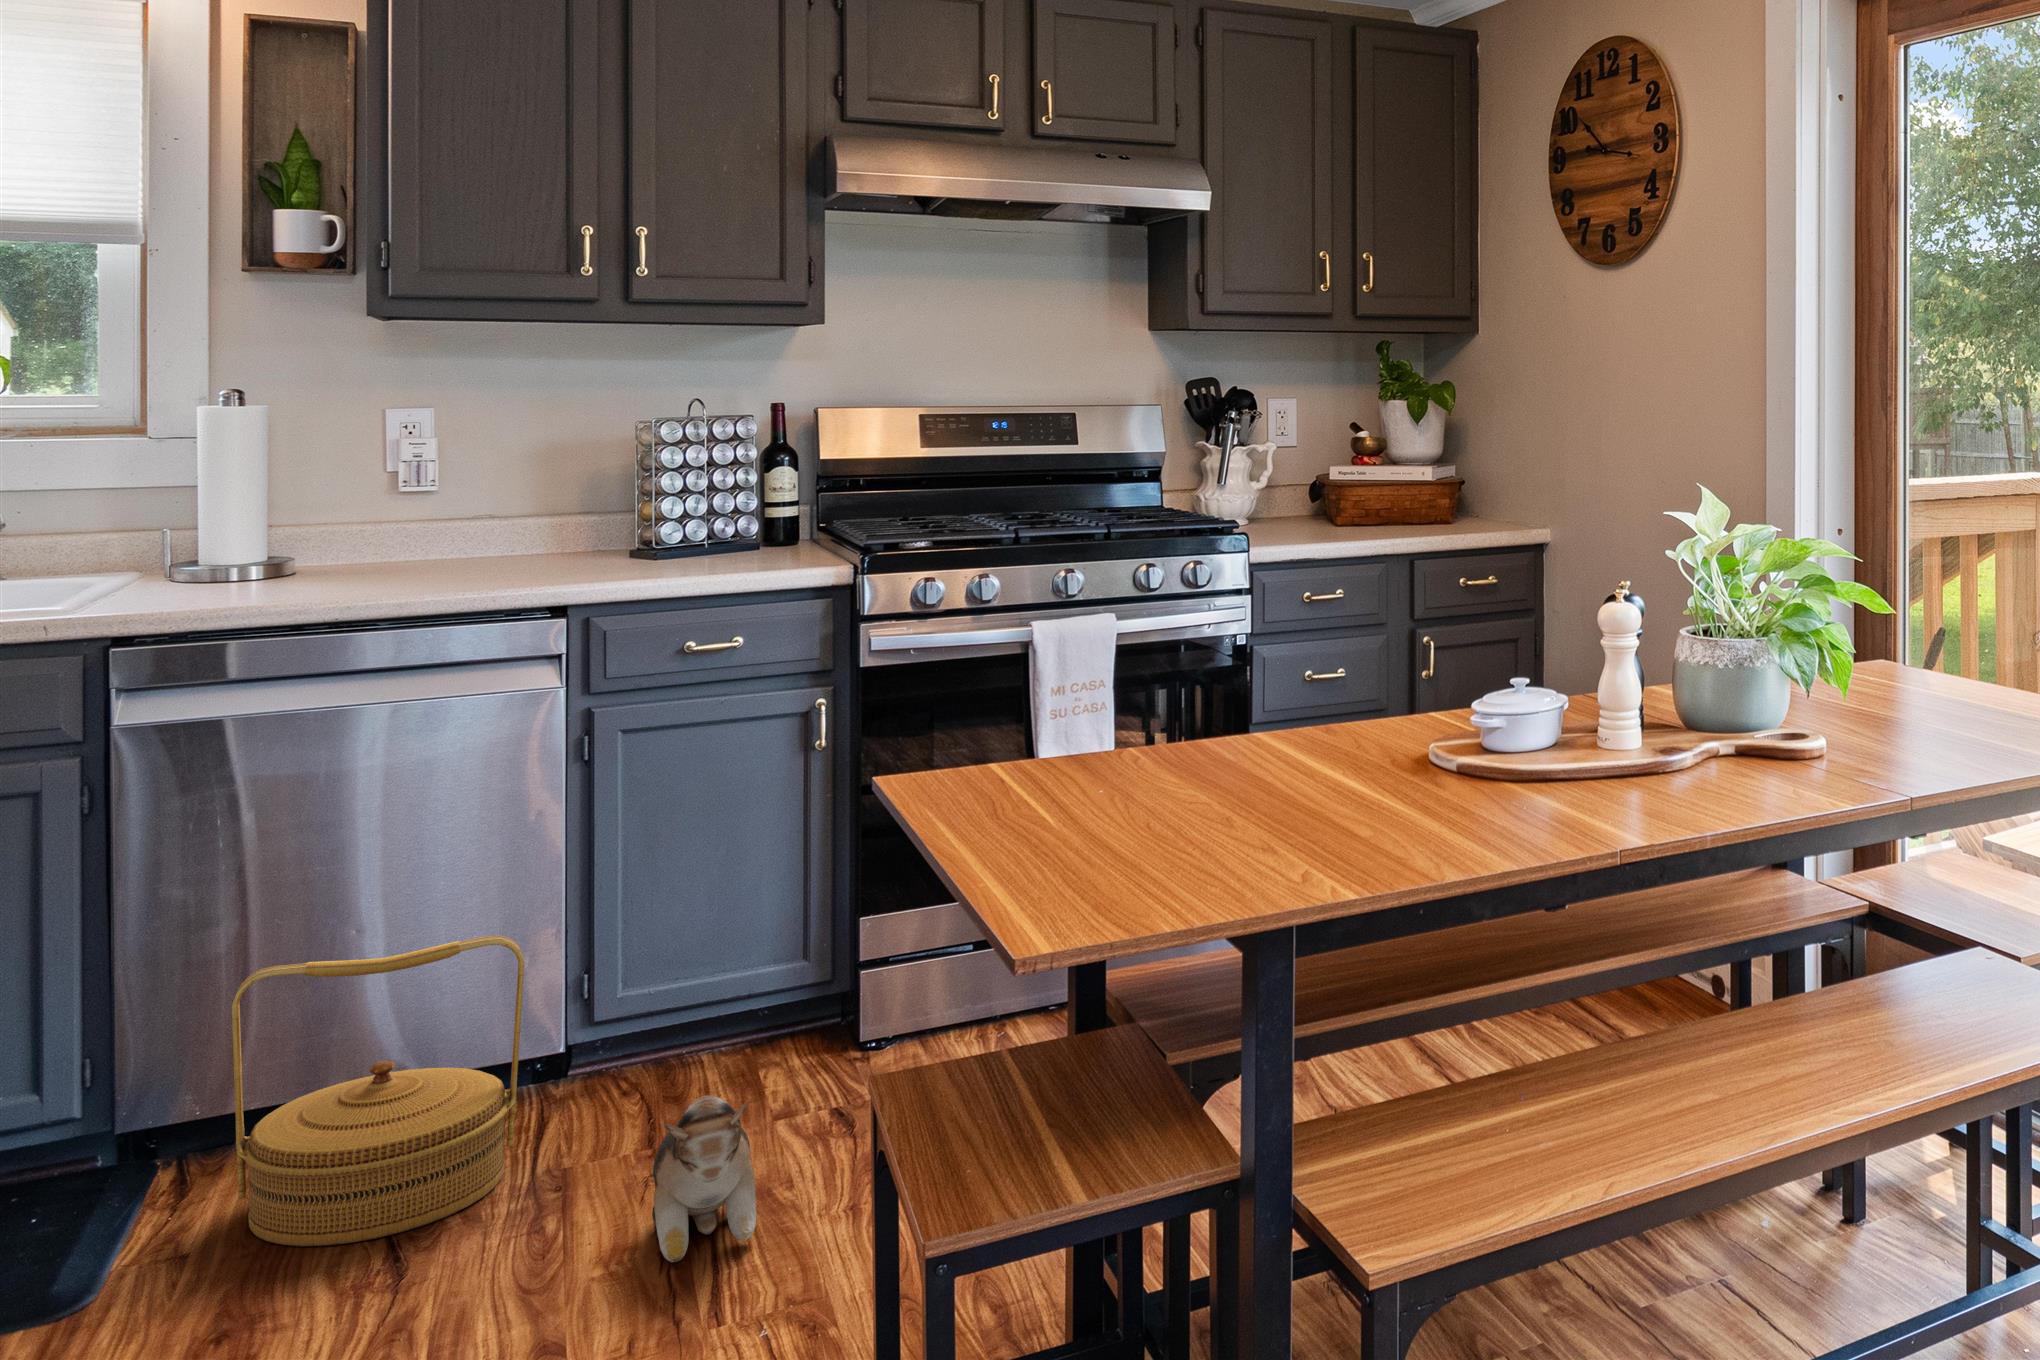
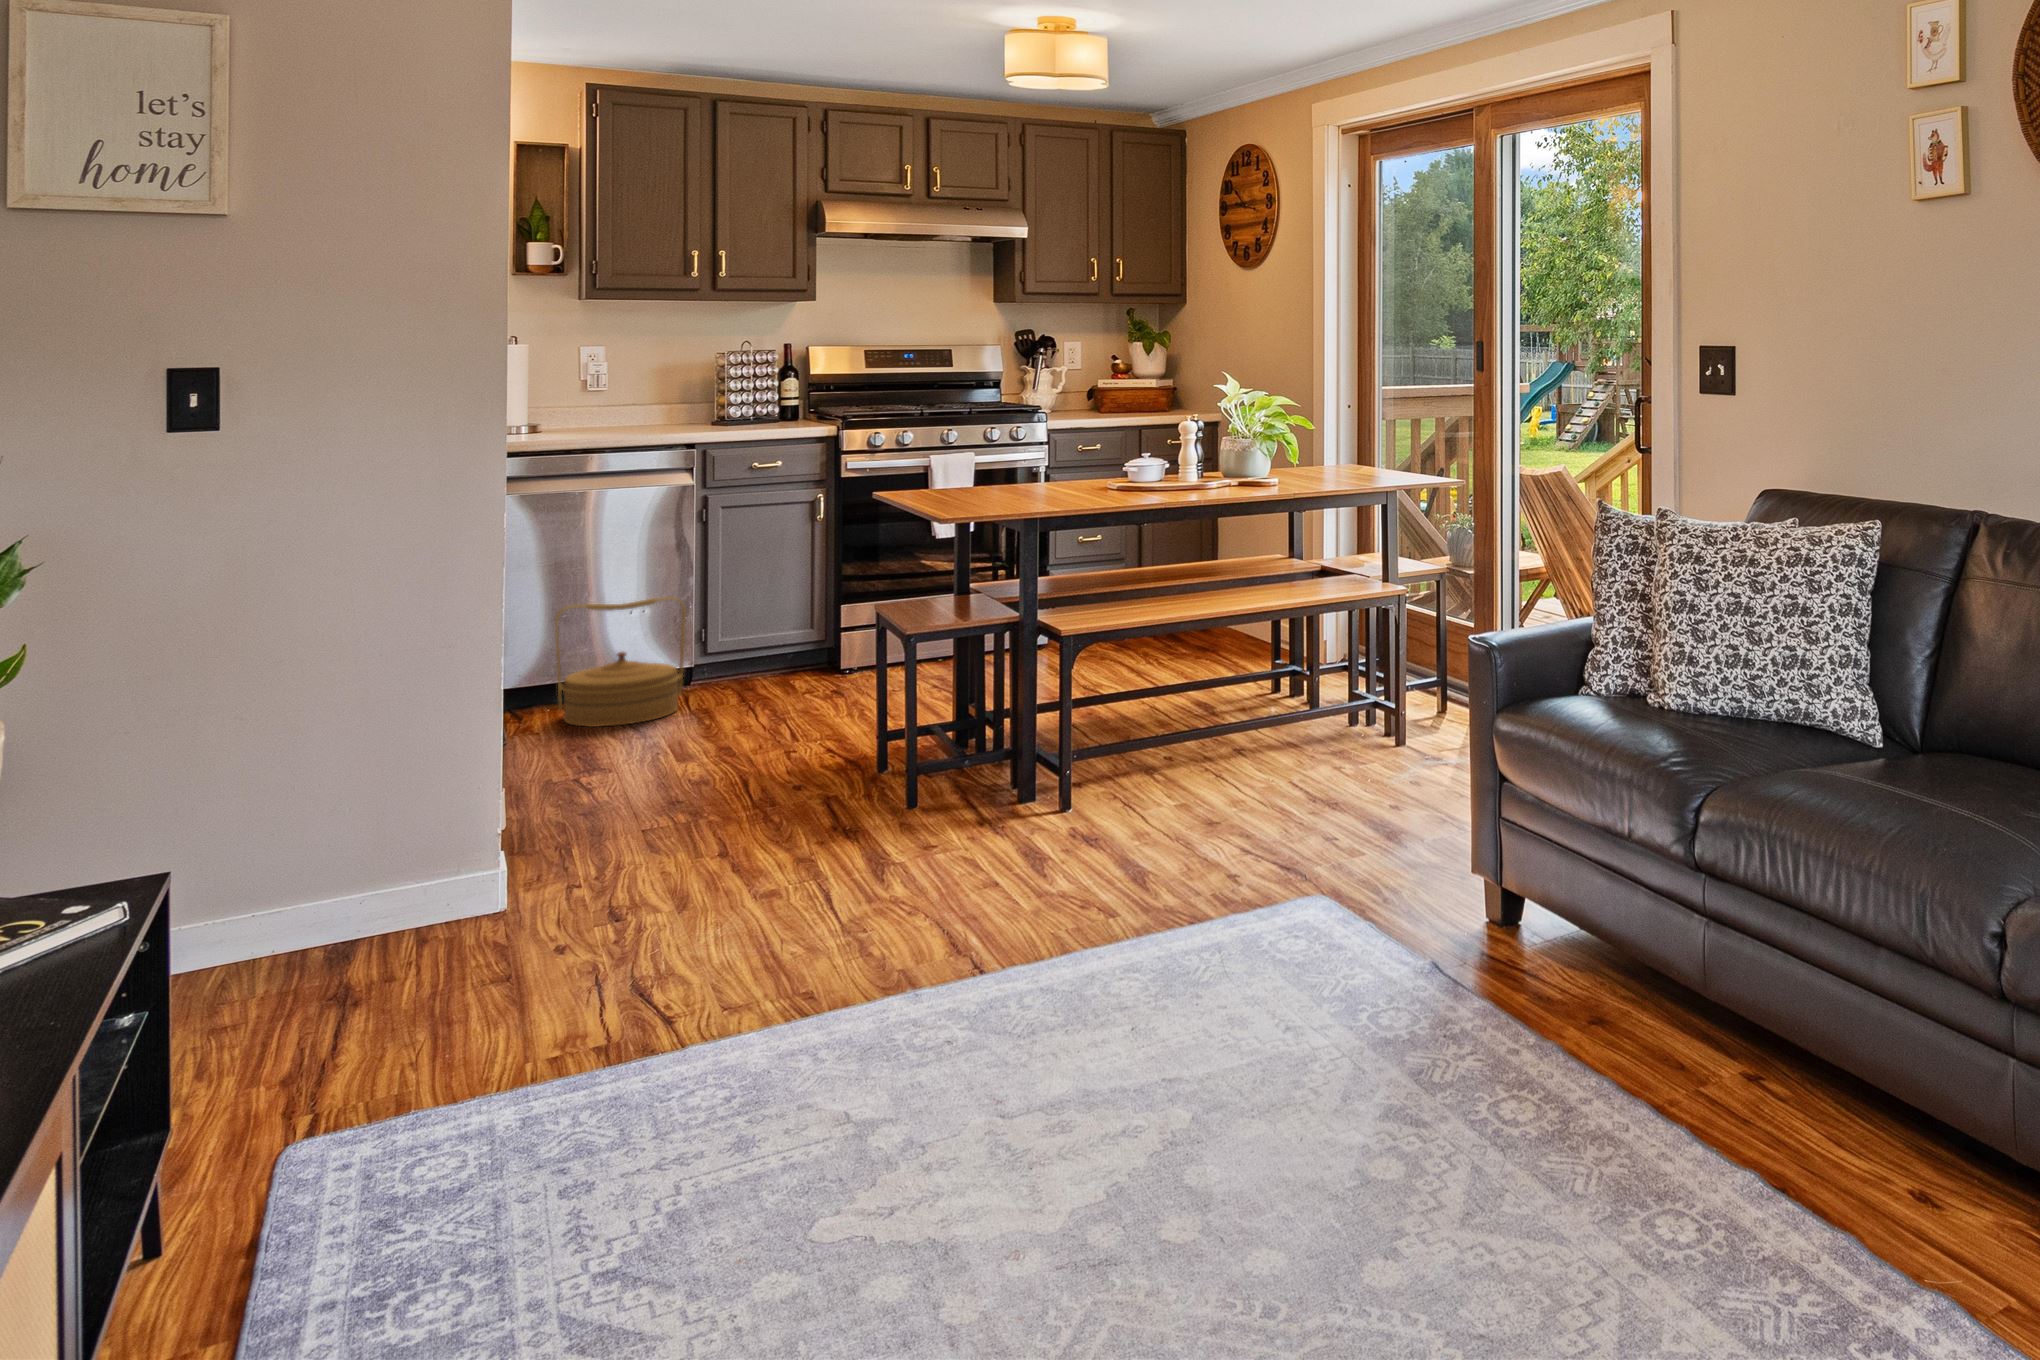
plush toy: present [652,1095,756,1262] -> none [757,653,806,727]

